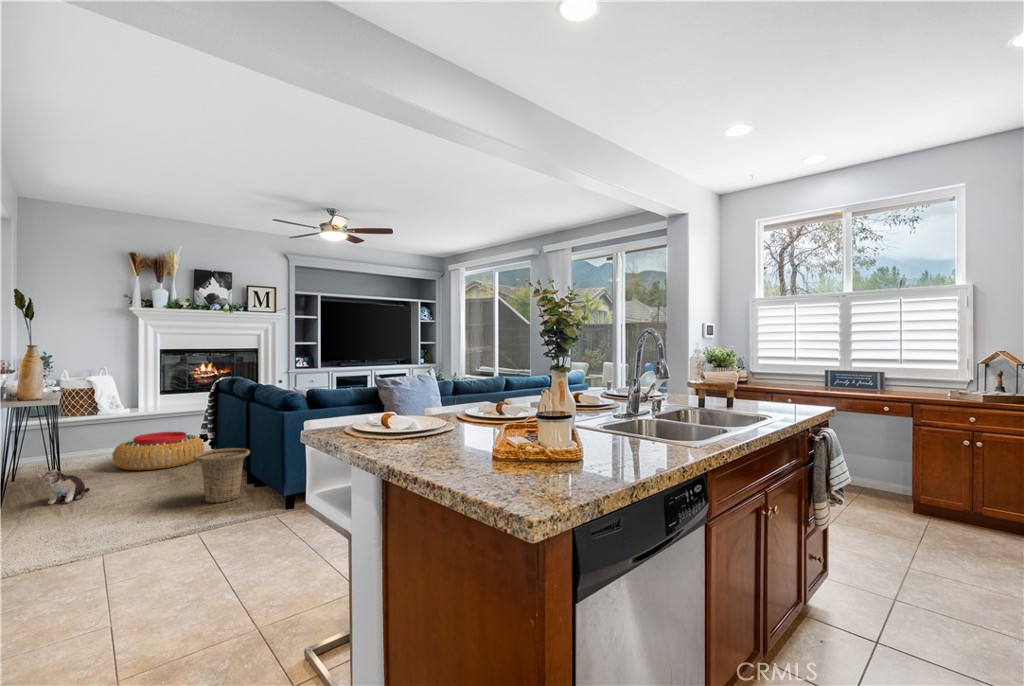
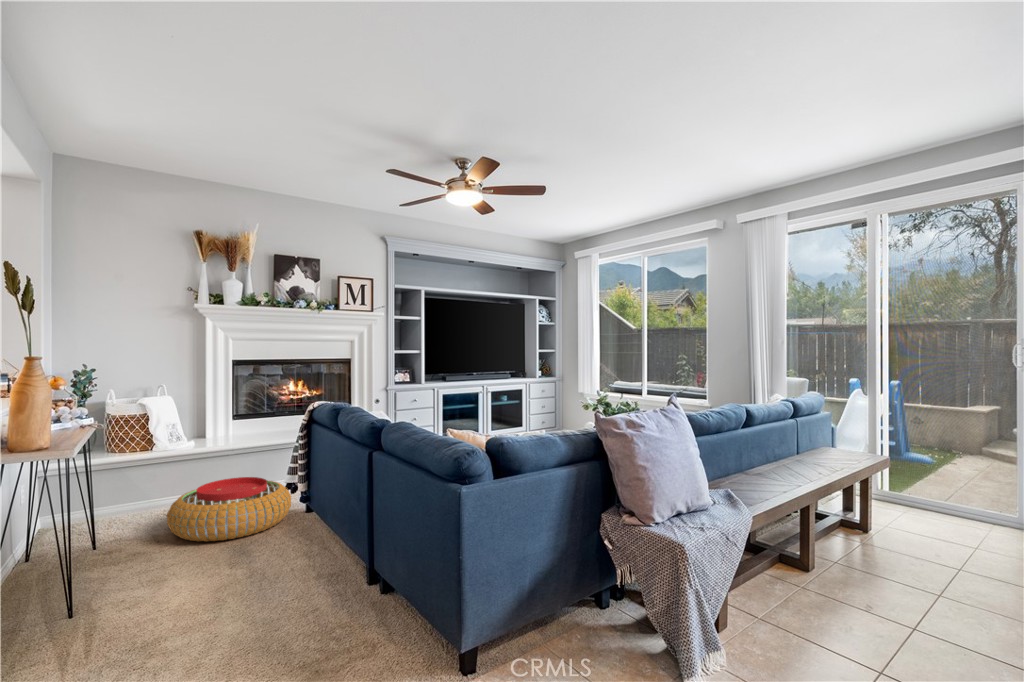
basket: present [194,448,250,503] -> none [288,530,377,639]
plush toy: present [38,470,90,504] -> none [32,570,126,630]

